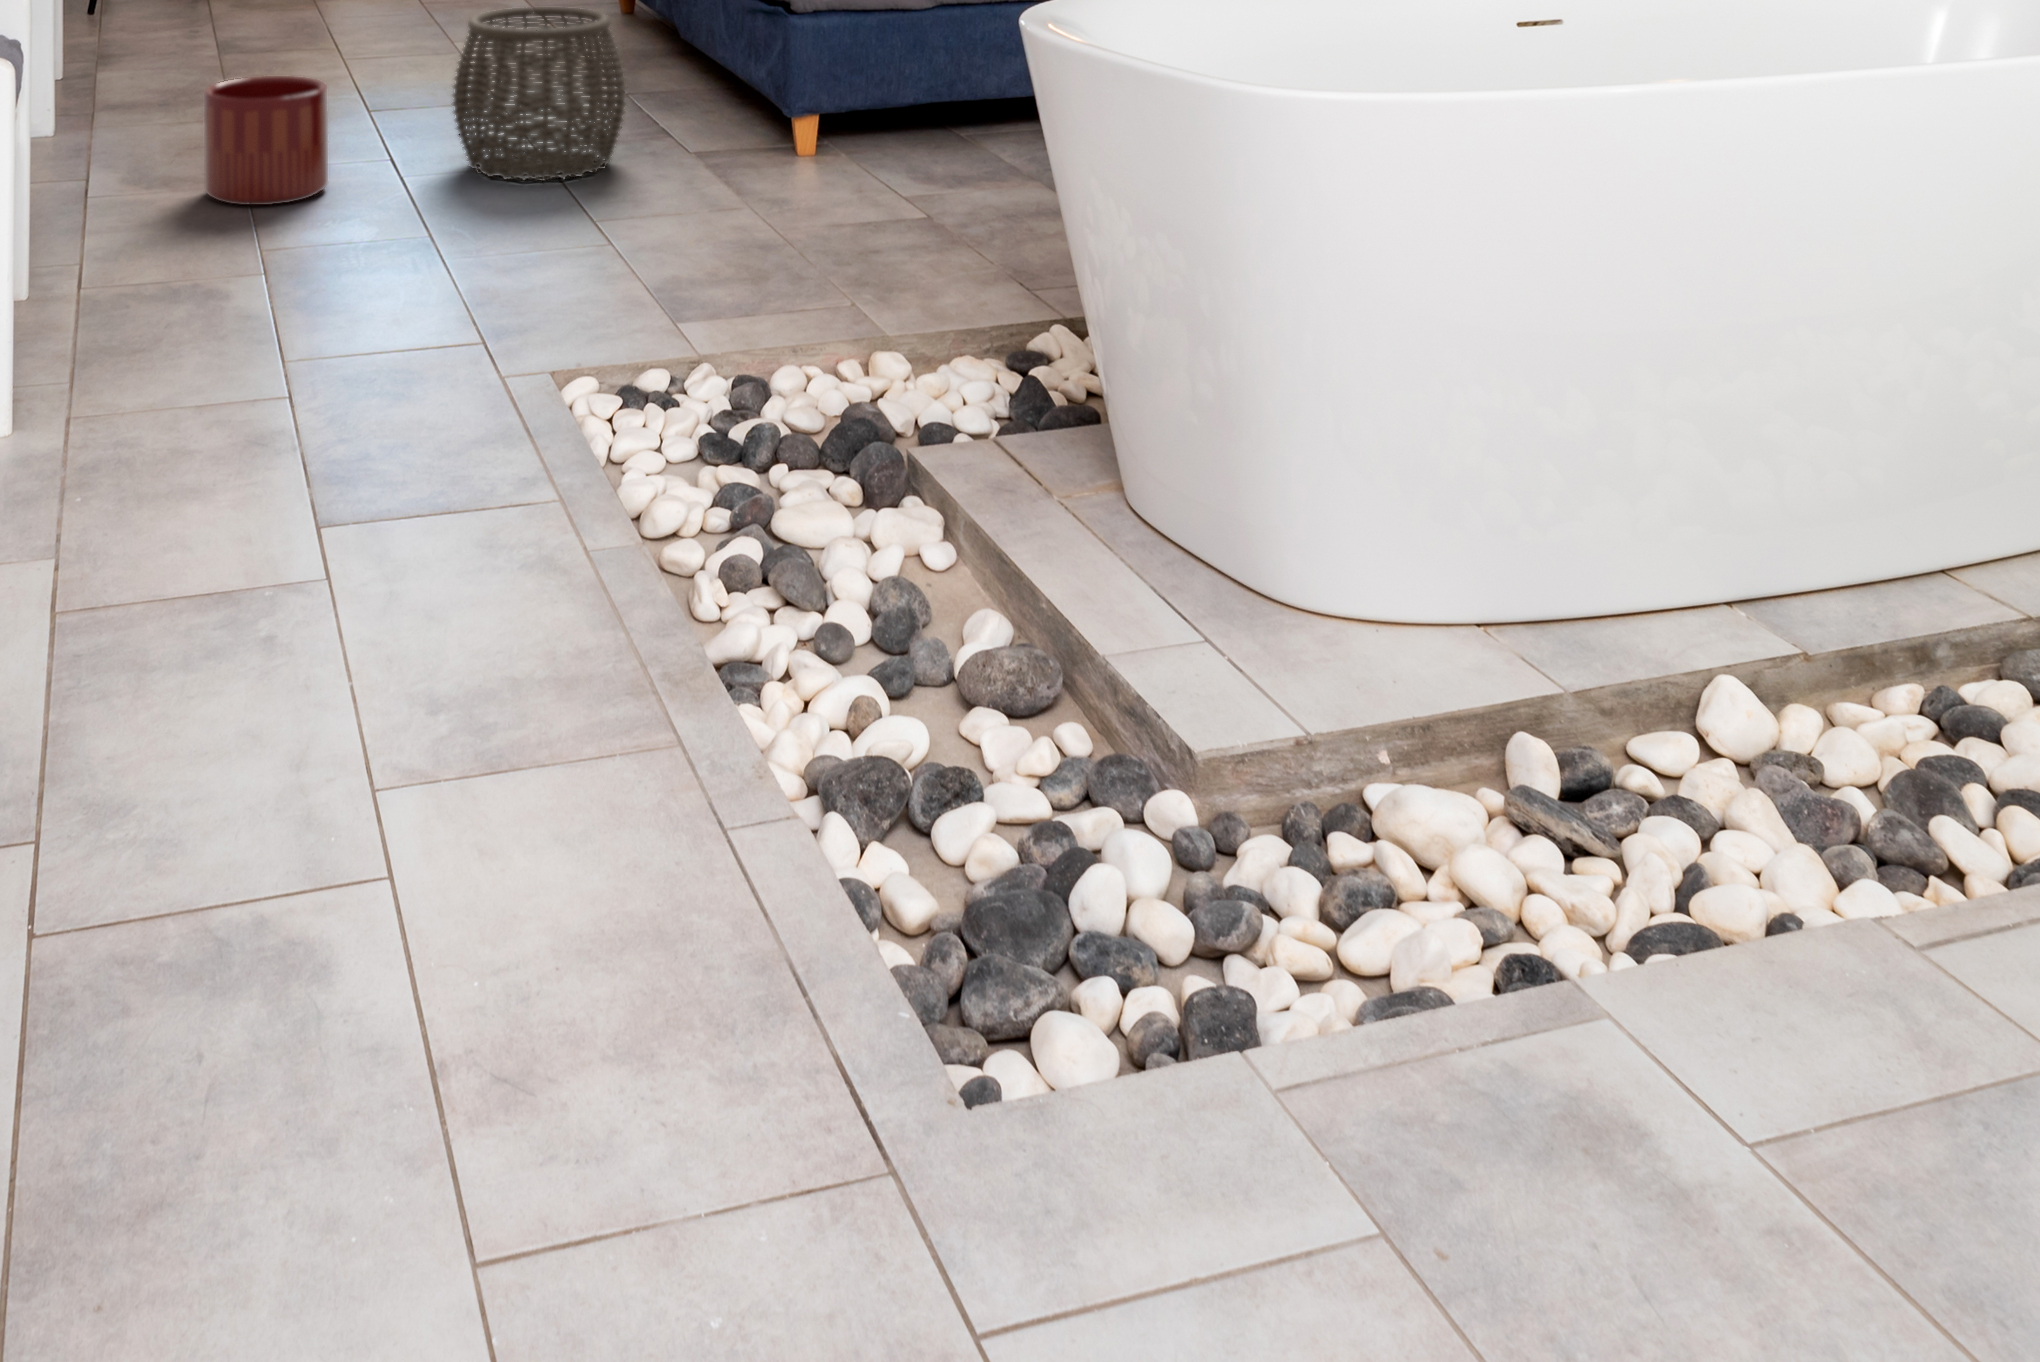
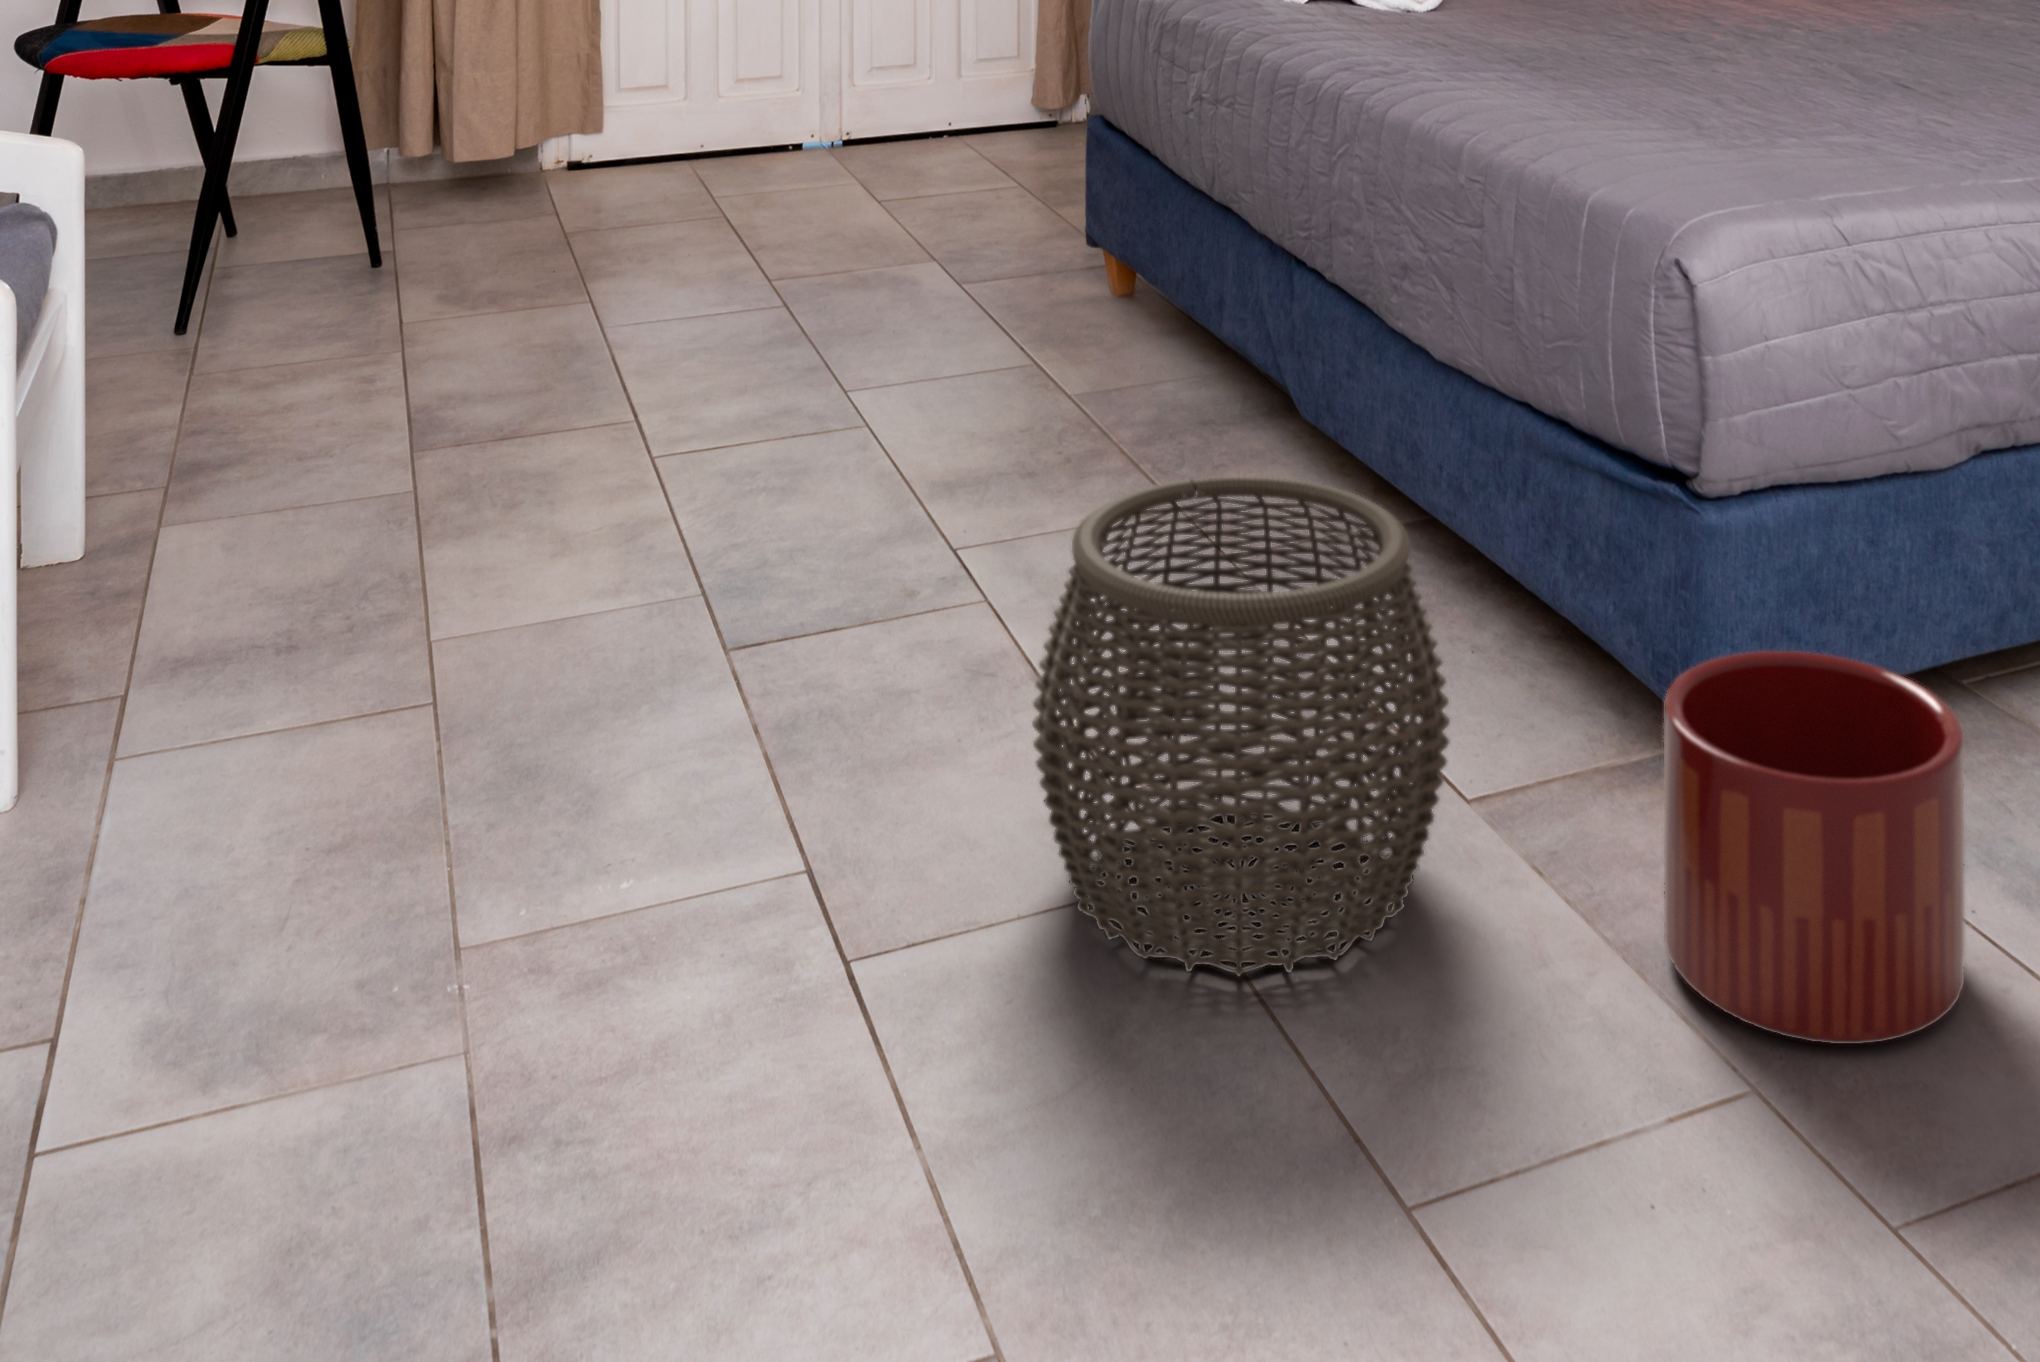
planter: present [204,76,328,205] -> present [1664,651,1965,1044]

